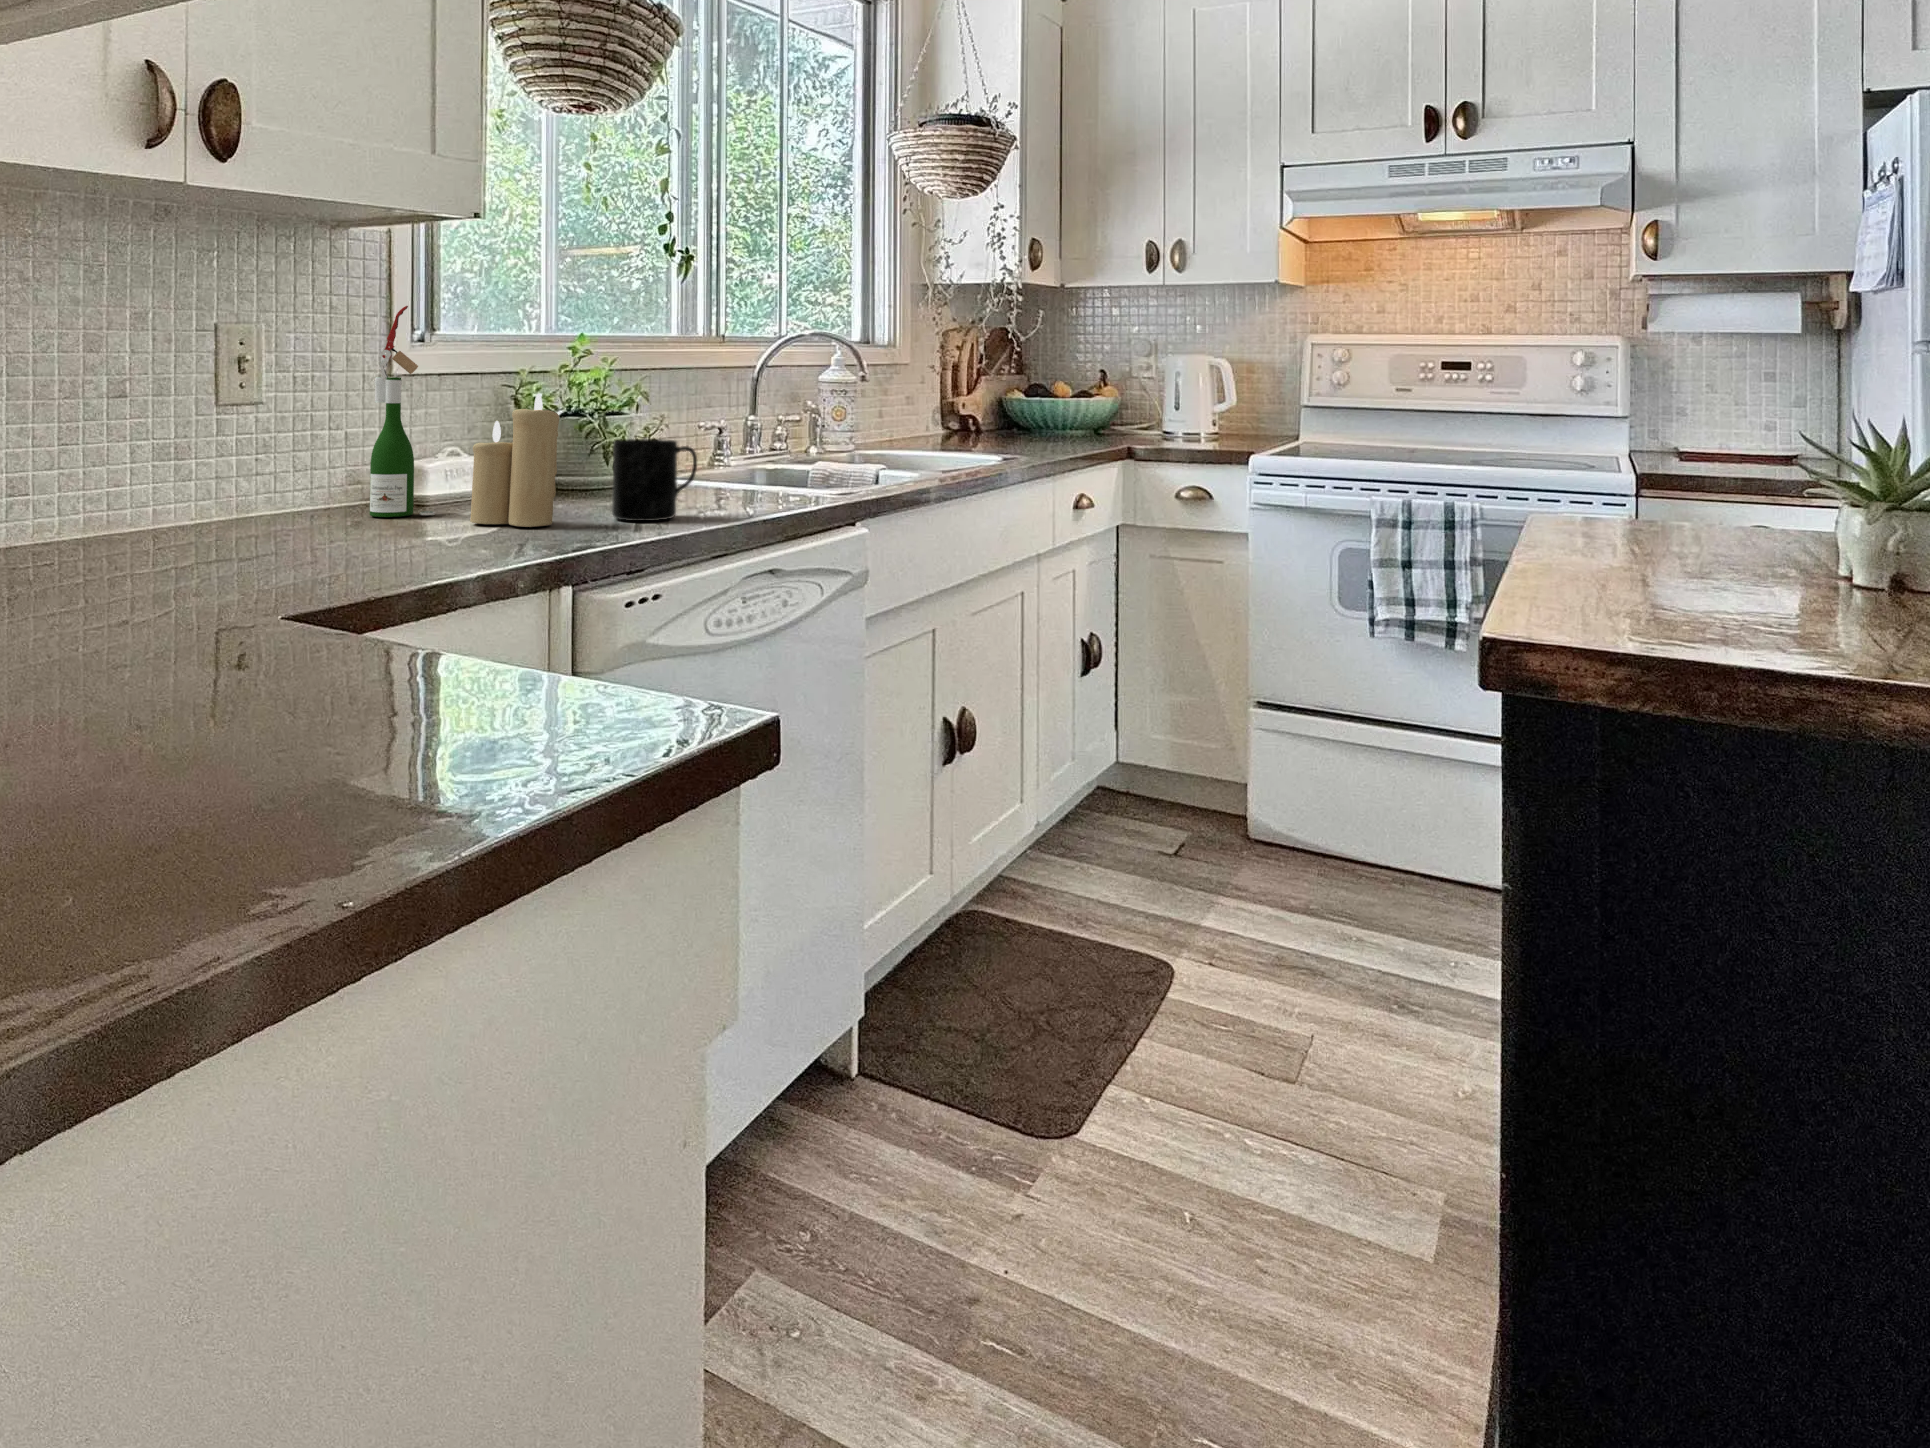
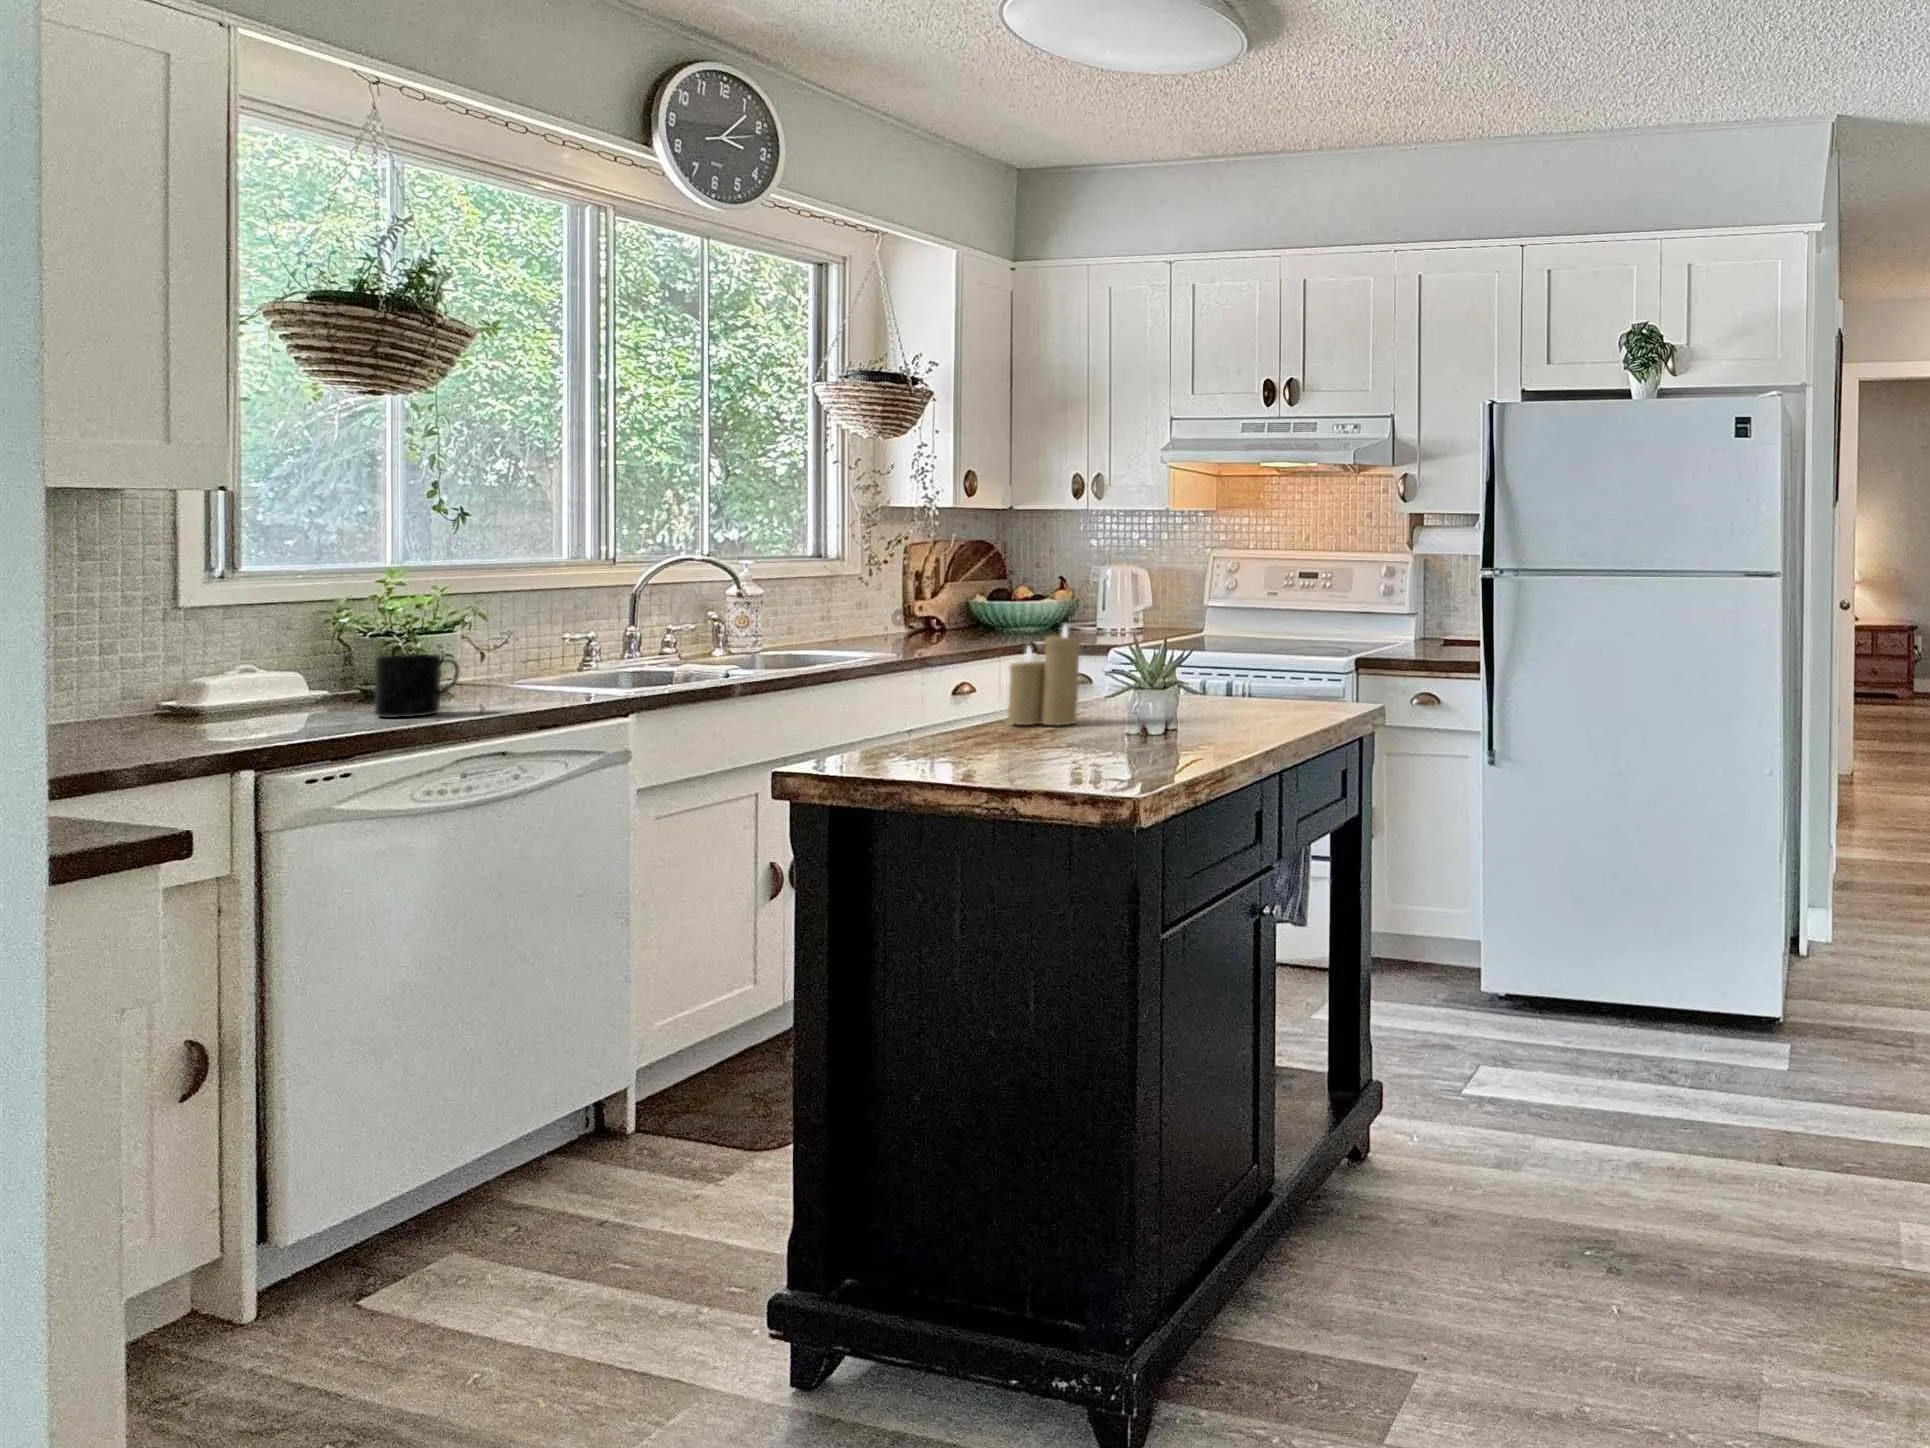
wine bottle: present [370,306,435,517] -> none [130,552,202,723]
candle: present [470,393,559,527] -> present [1008,625,1081,725]

